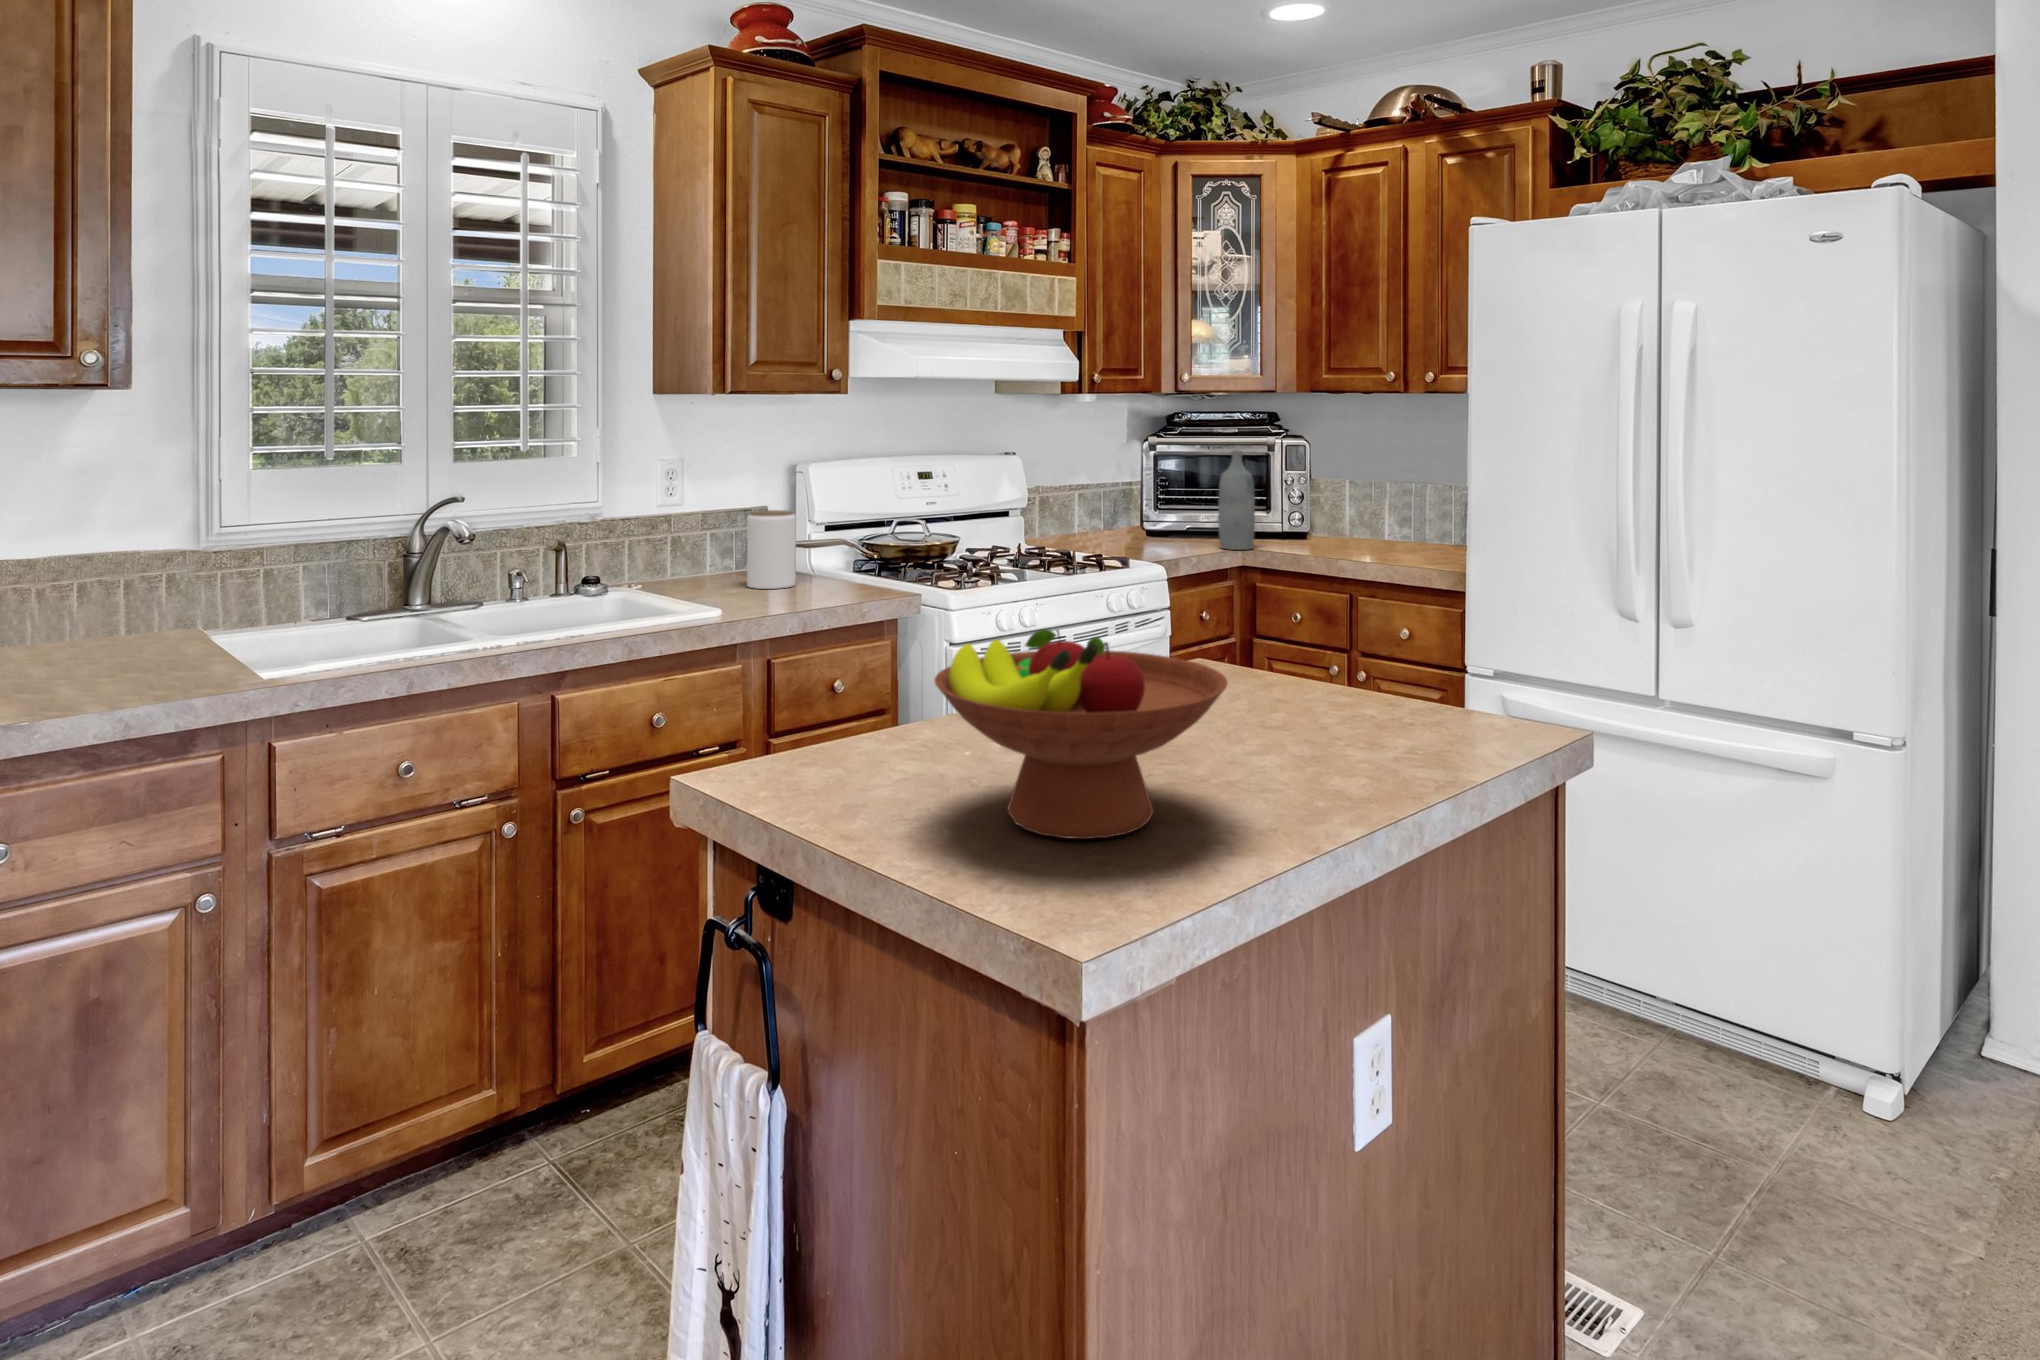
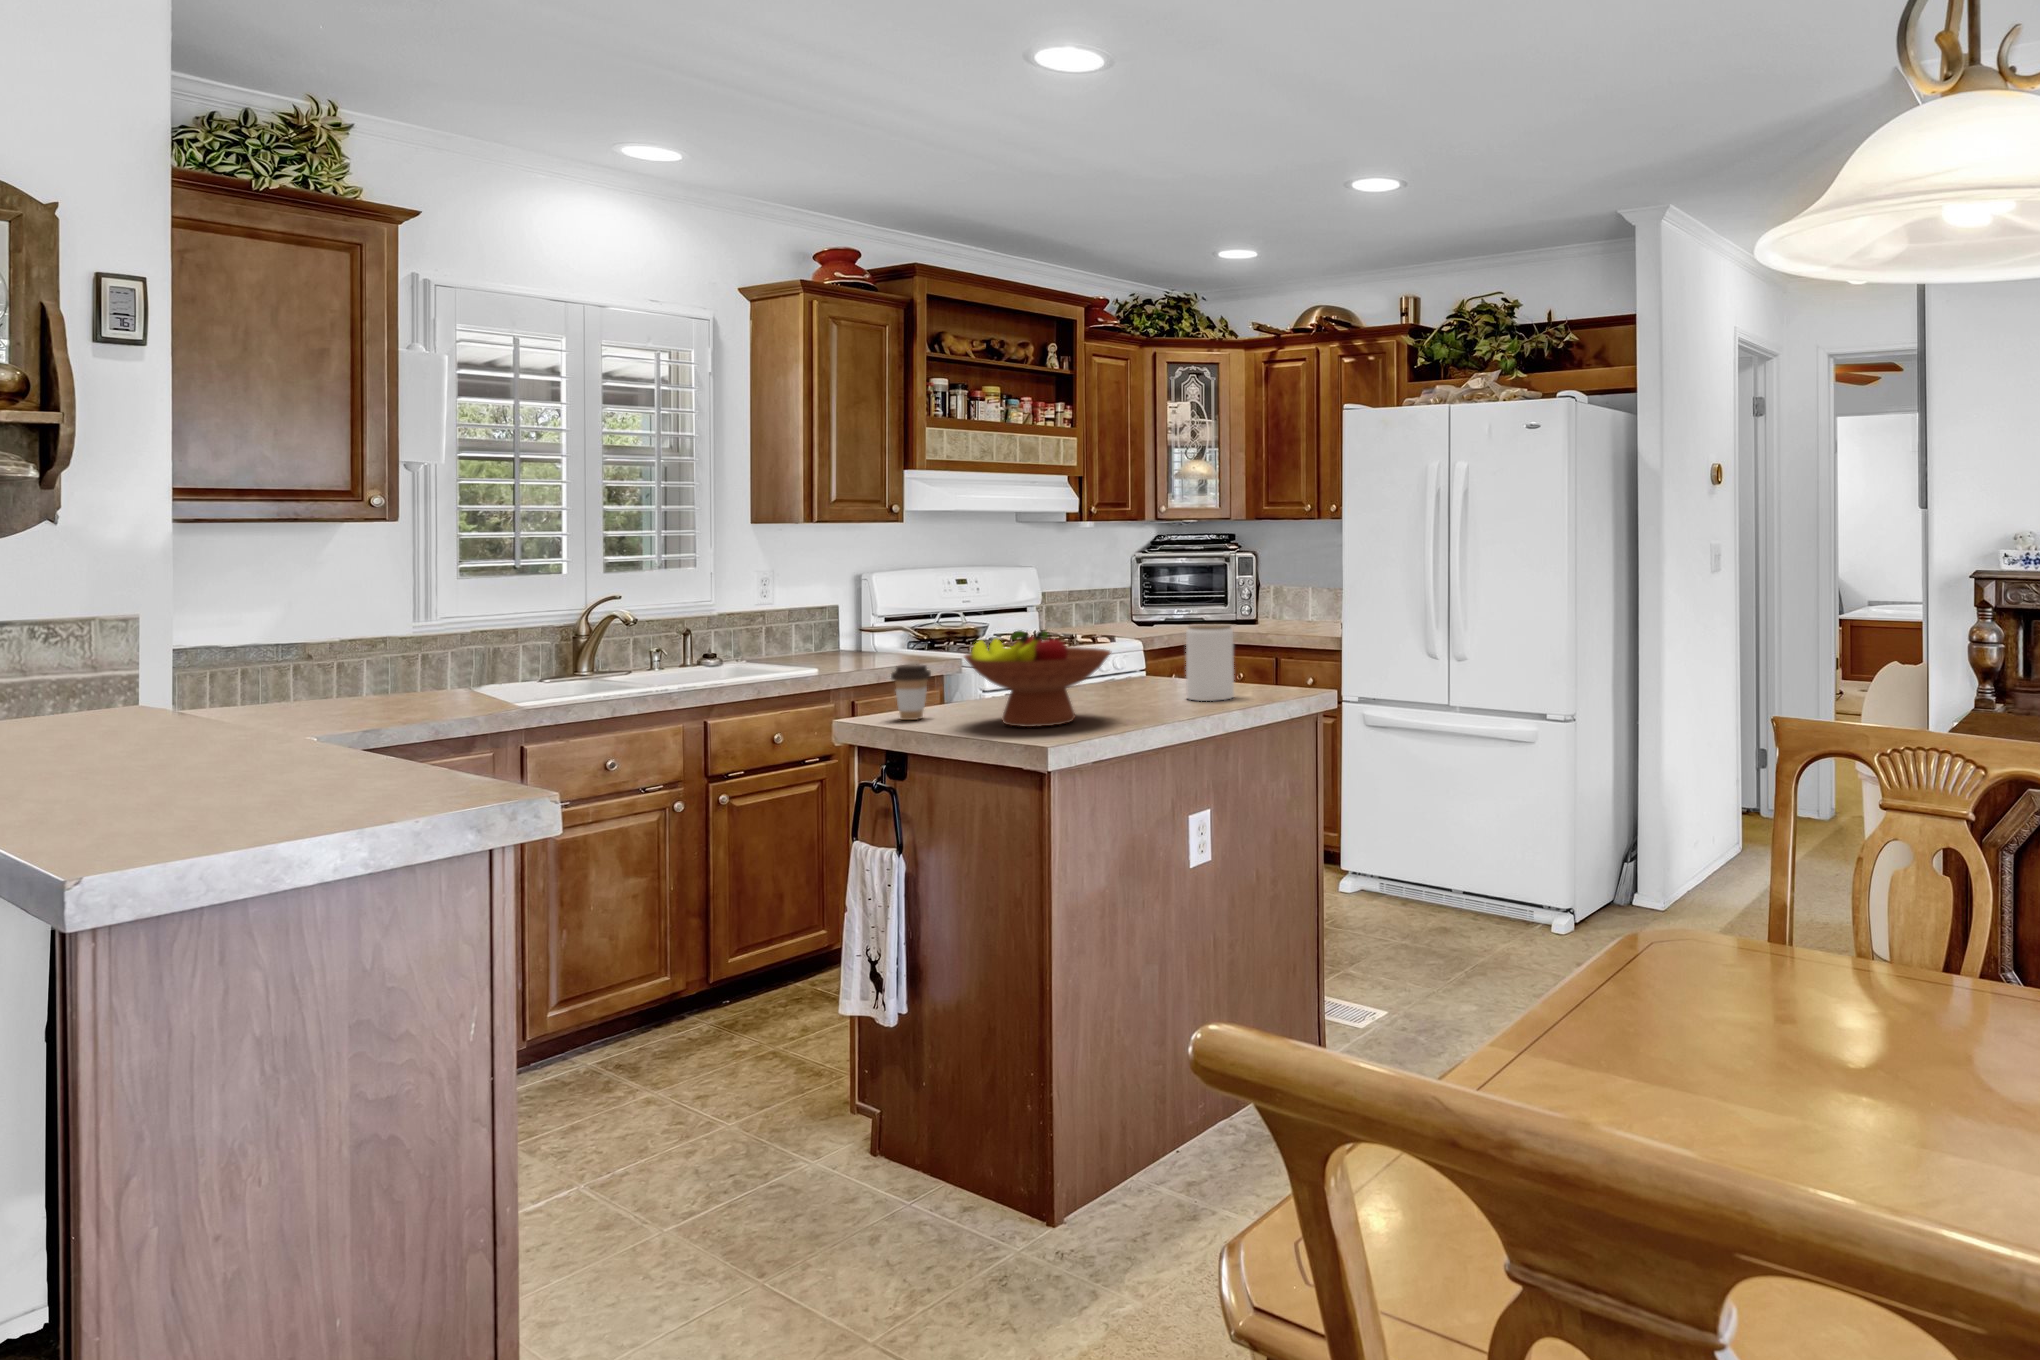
bottle: present [1218,450,1255,550] -> none [1184,563,1210,634]
jar: present [747,510,796,589] -> present [1186,624,1234,701]
coffee cup: none [801,674,874,785] -> present [891,664,931,720]

